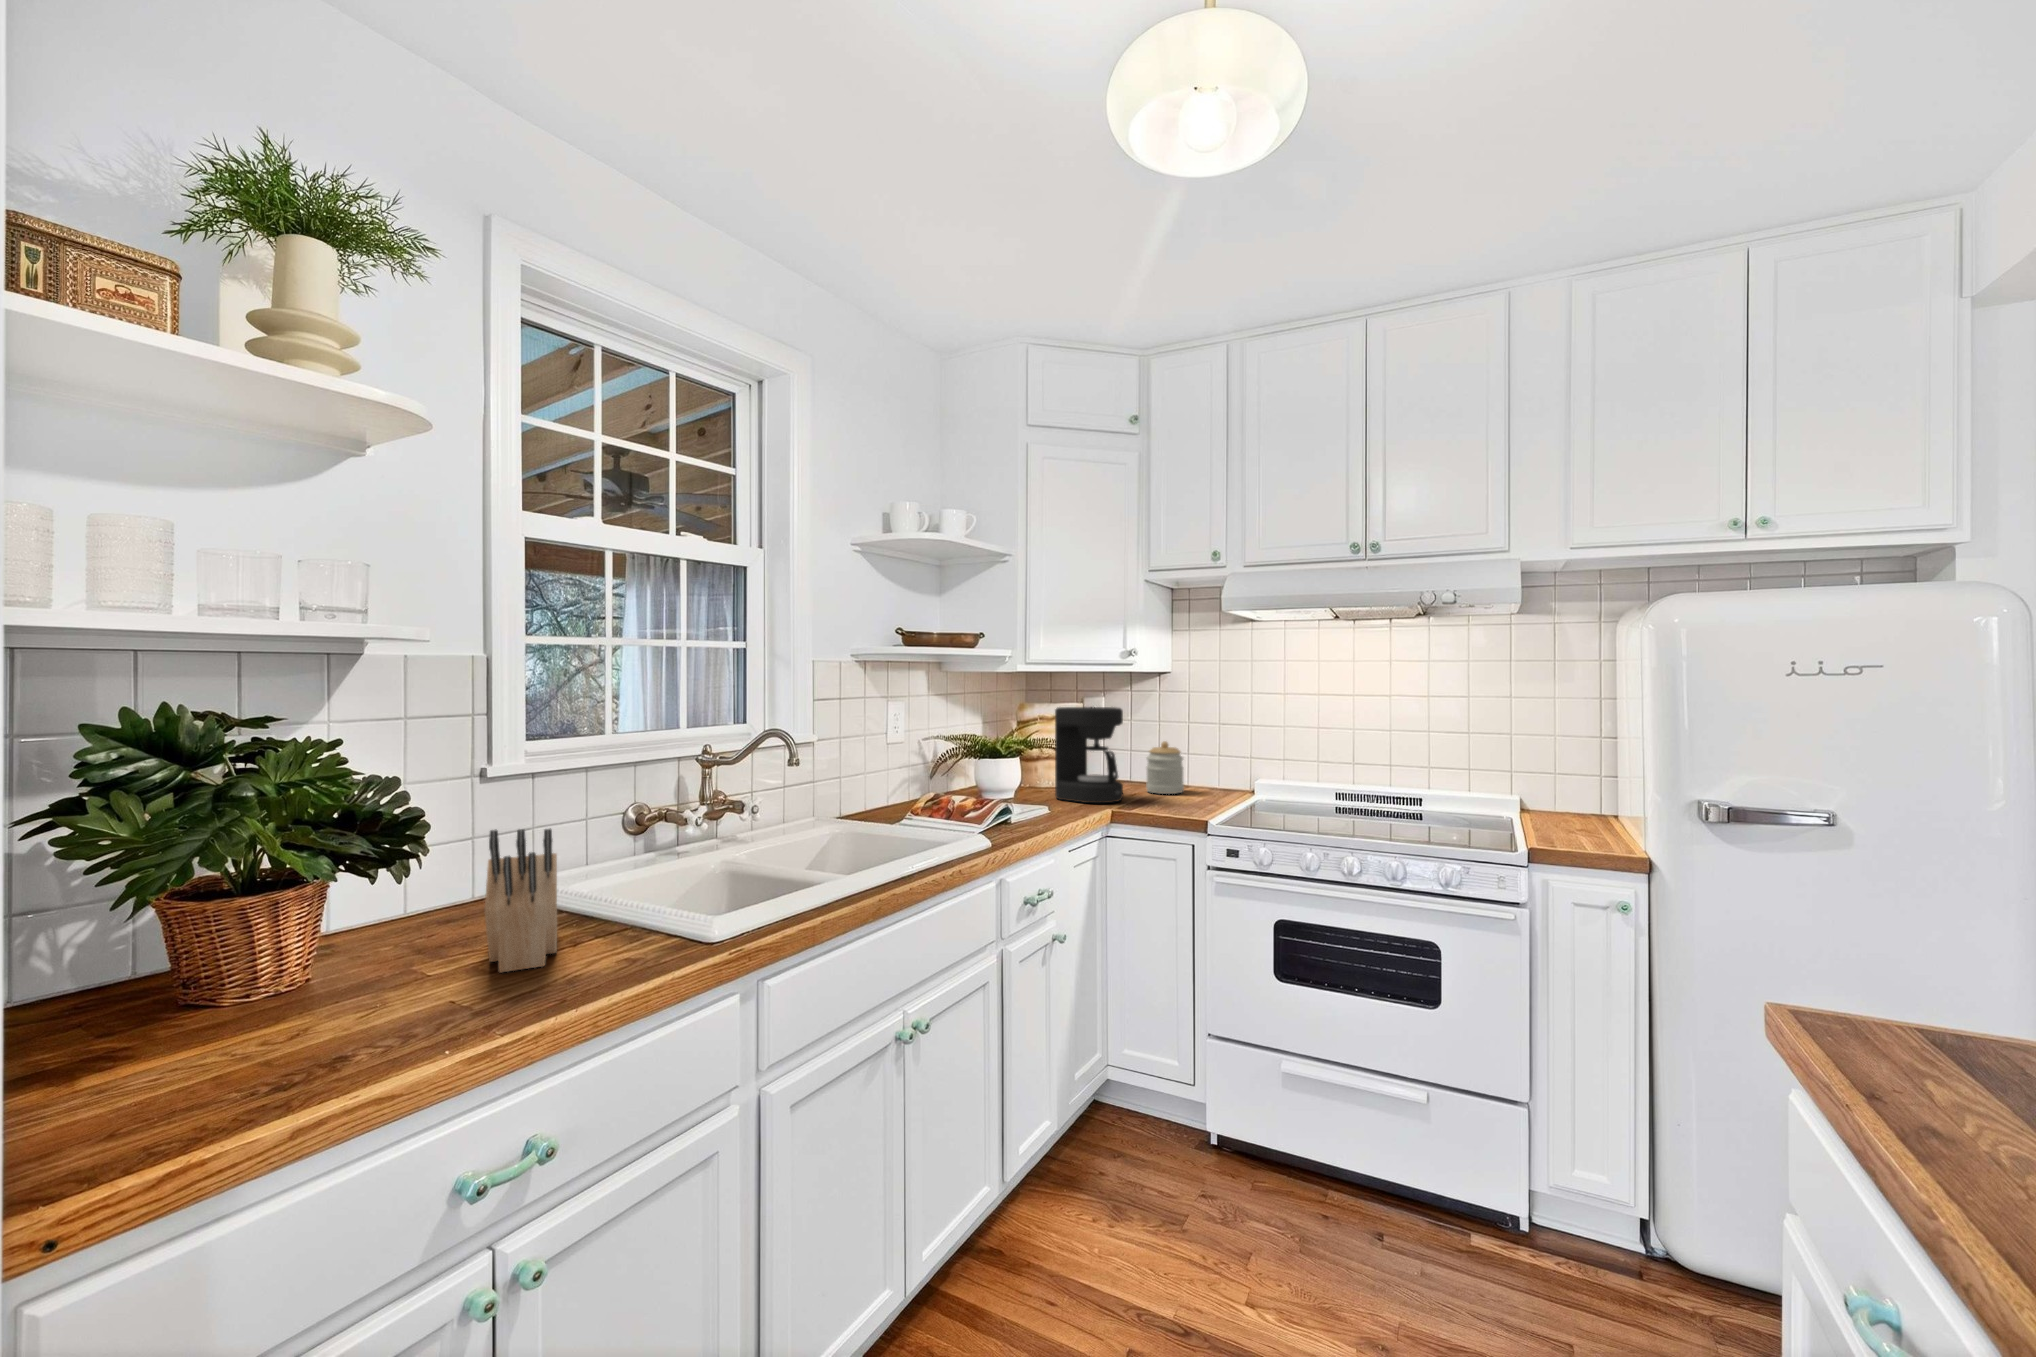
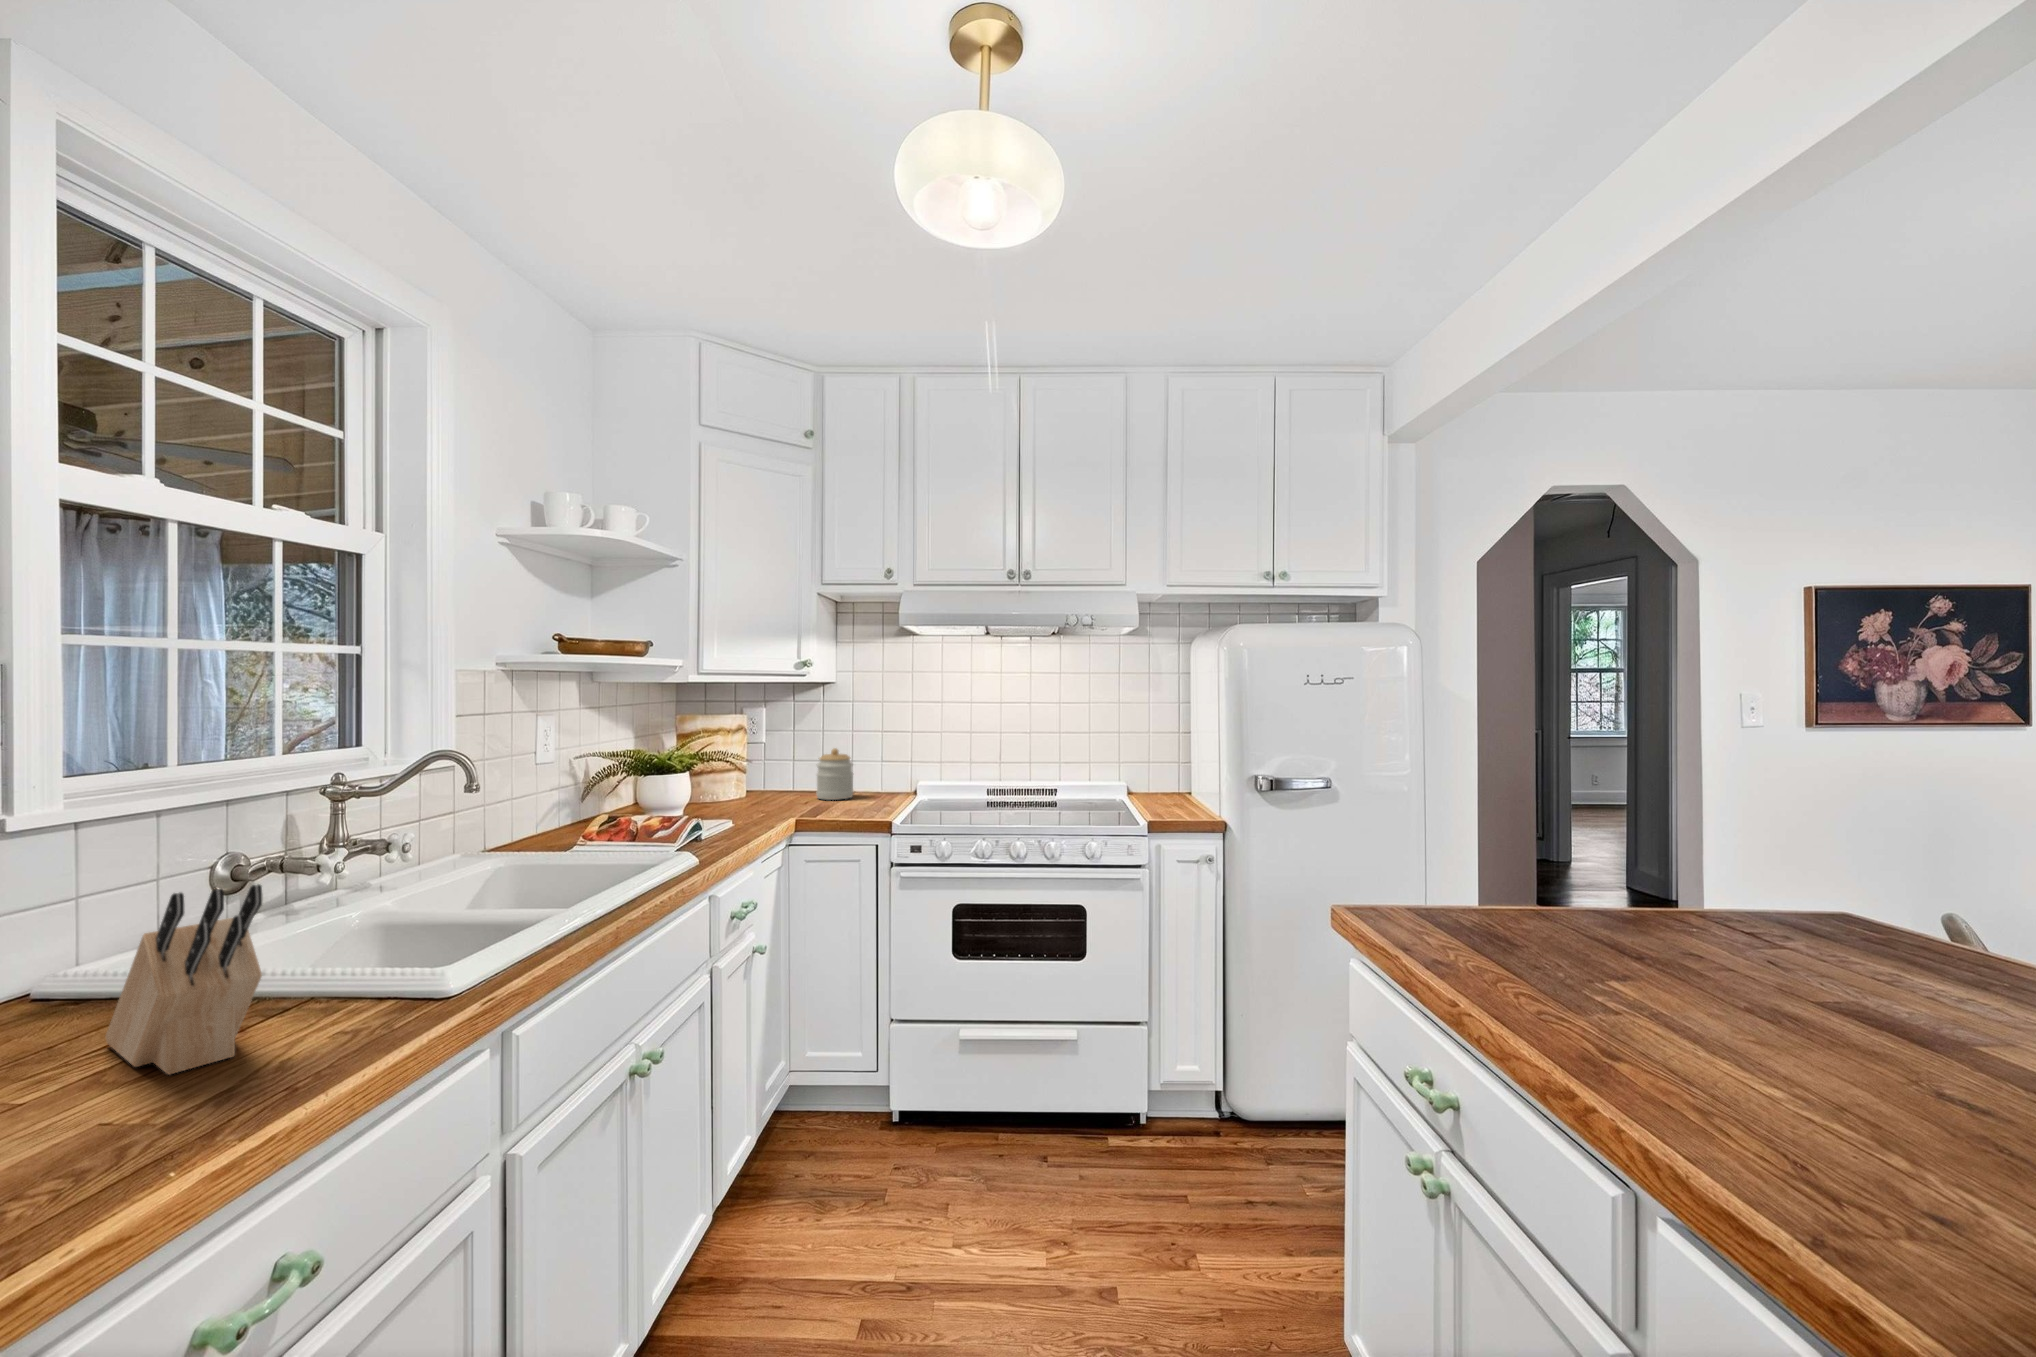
coffee maker: present [1055,707,1123,803] -> none [727,716,800,814]

